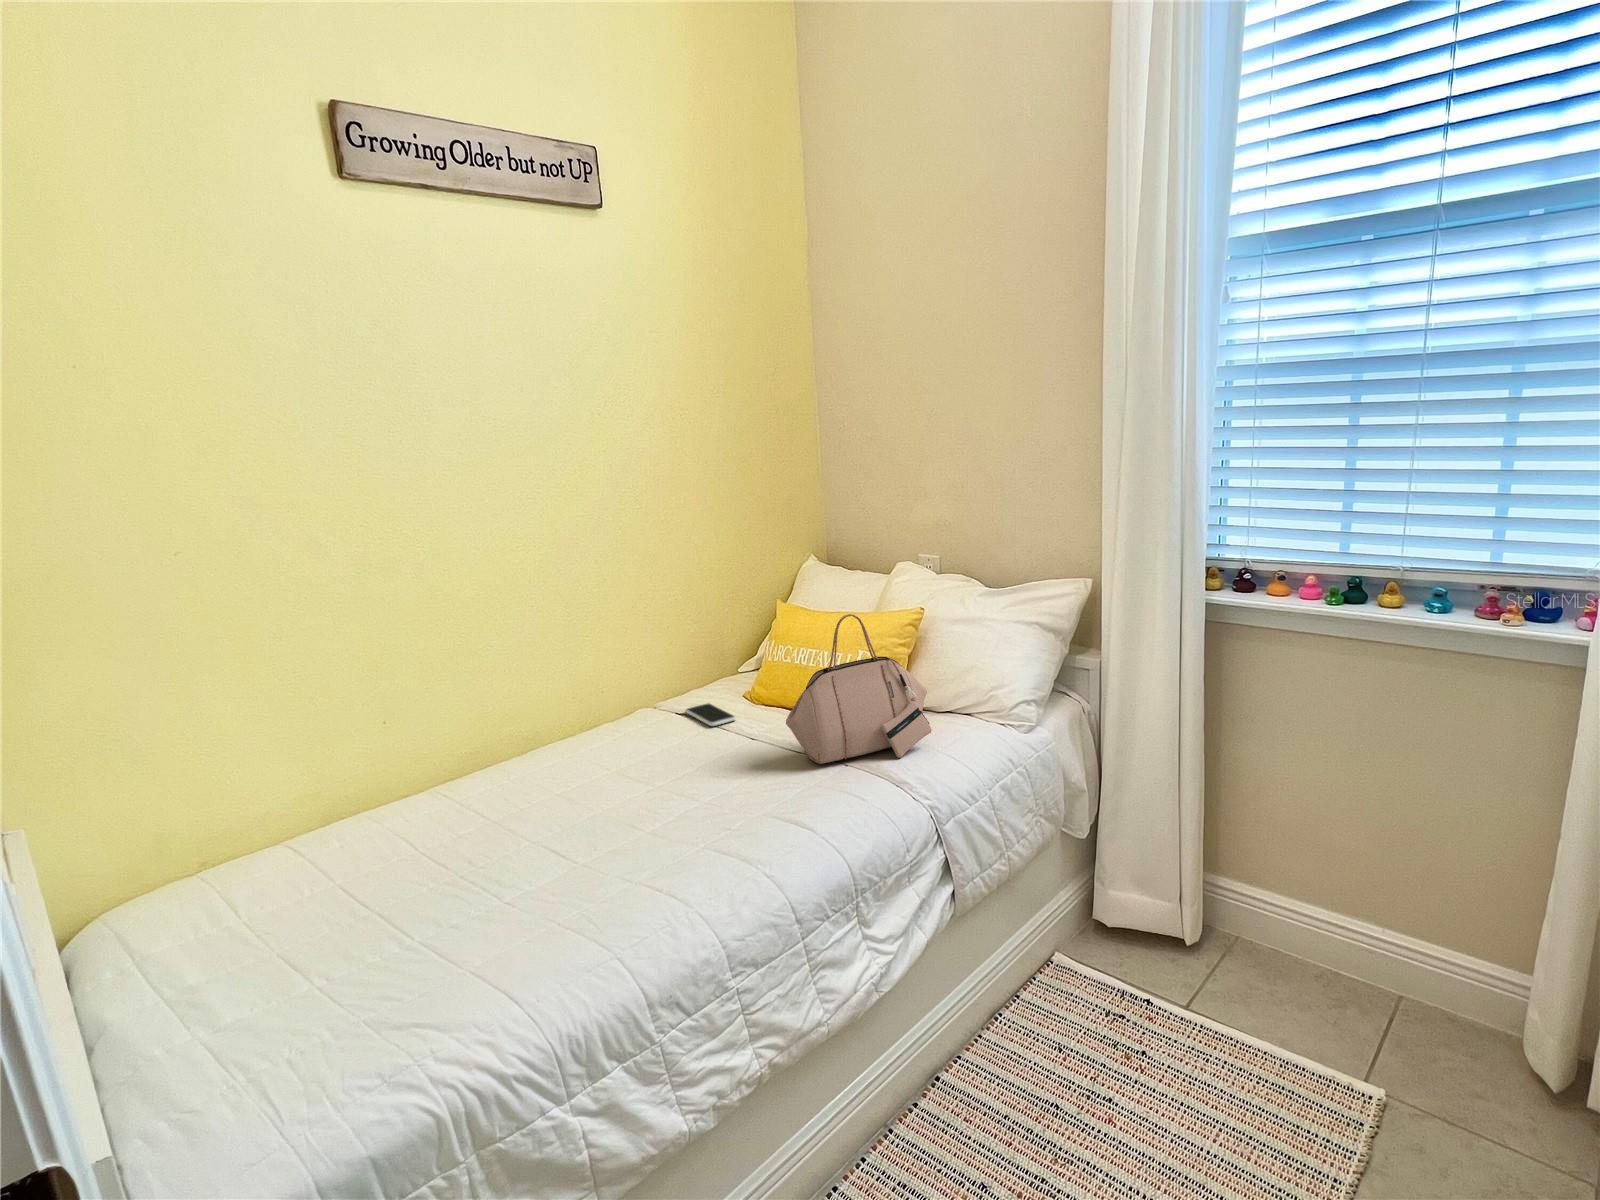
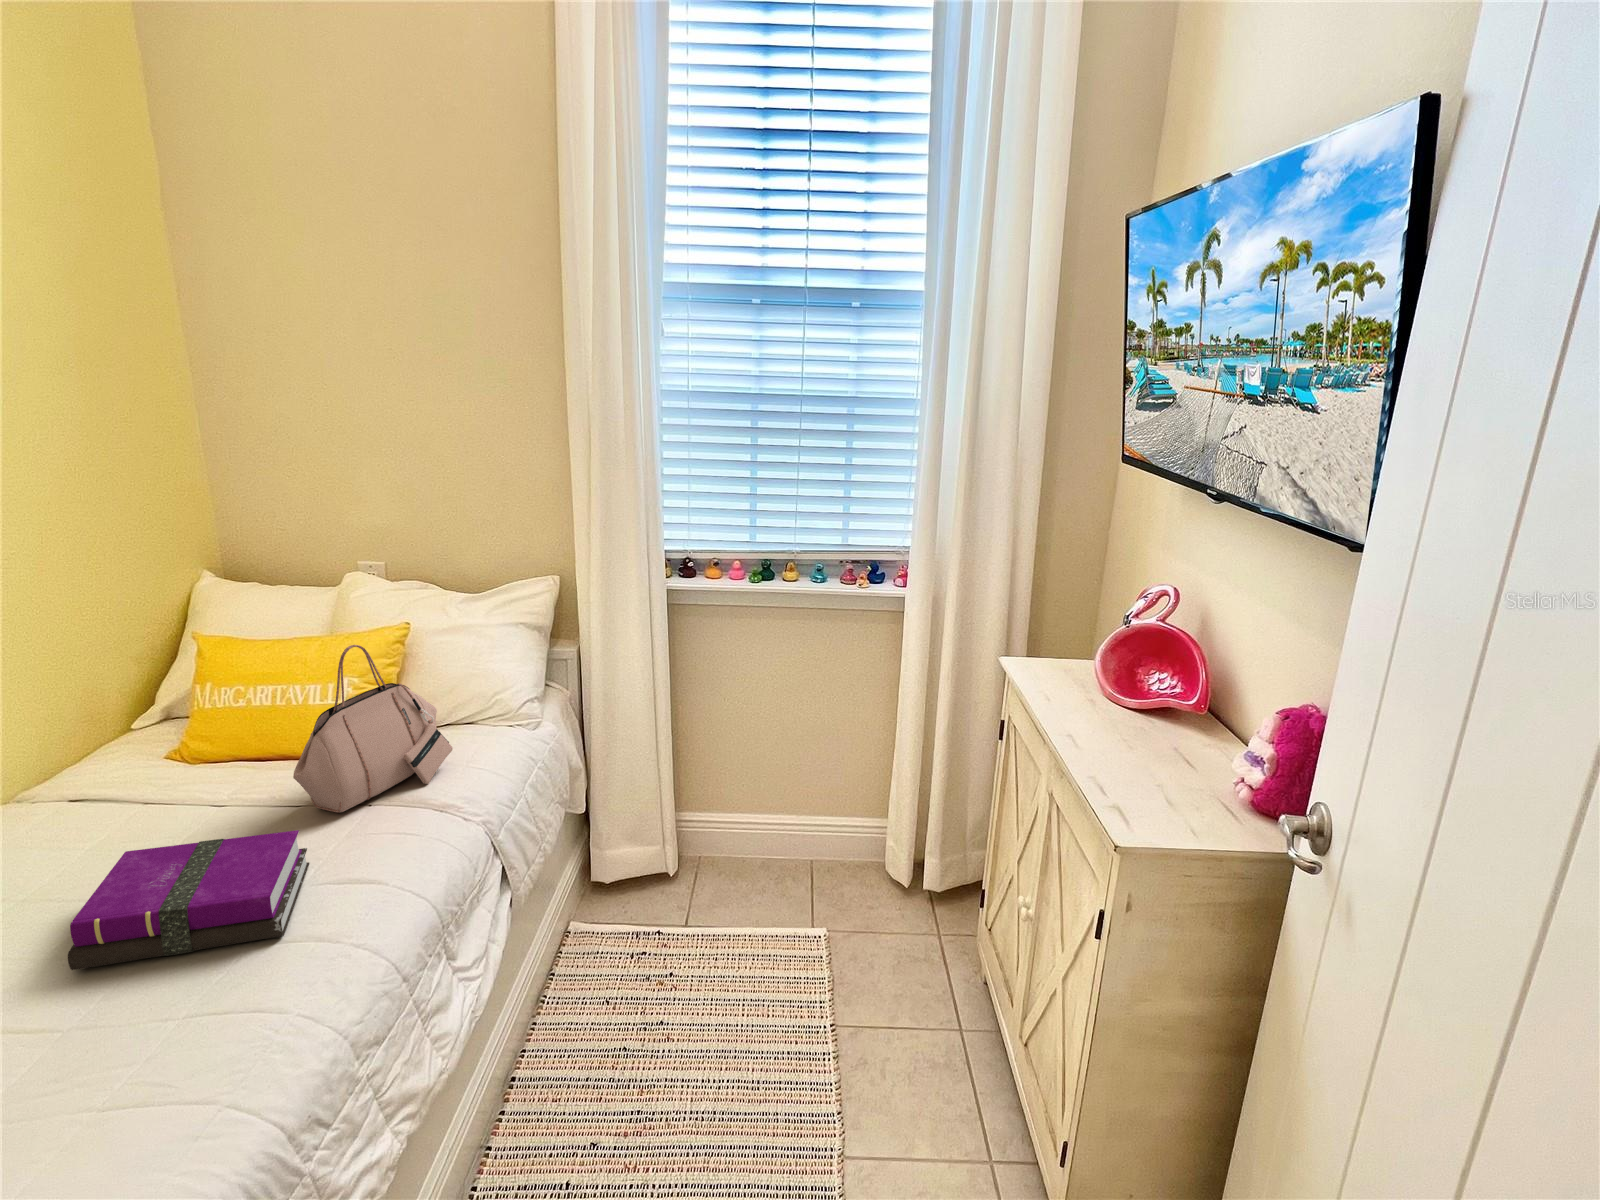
smartphone: present [685,703,736,726] -> none [93,775,184,803]
notebook: none [595,750,776,846] -> present [68,830,309,970]

